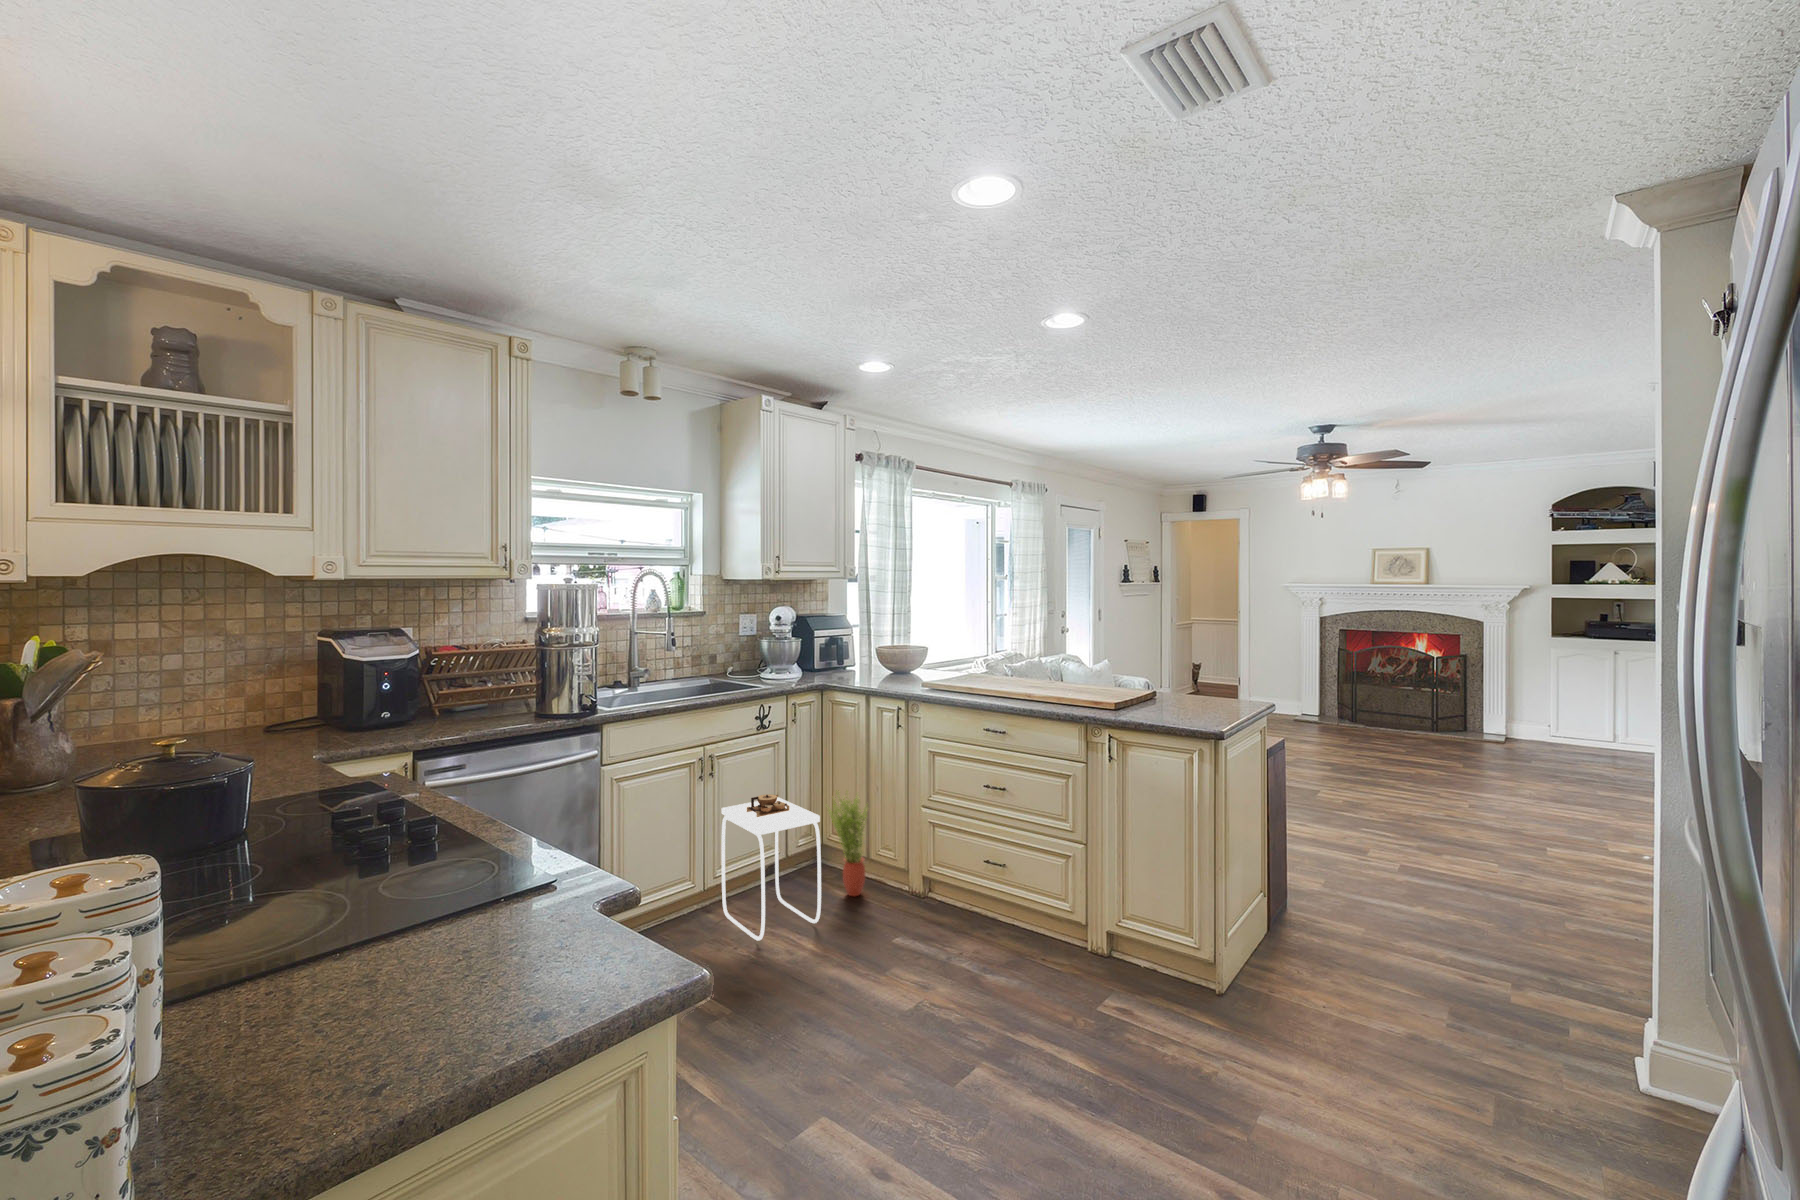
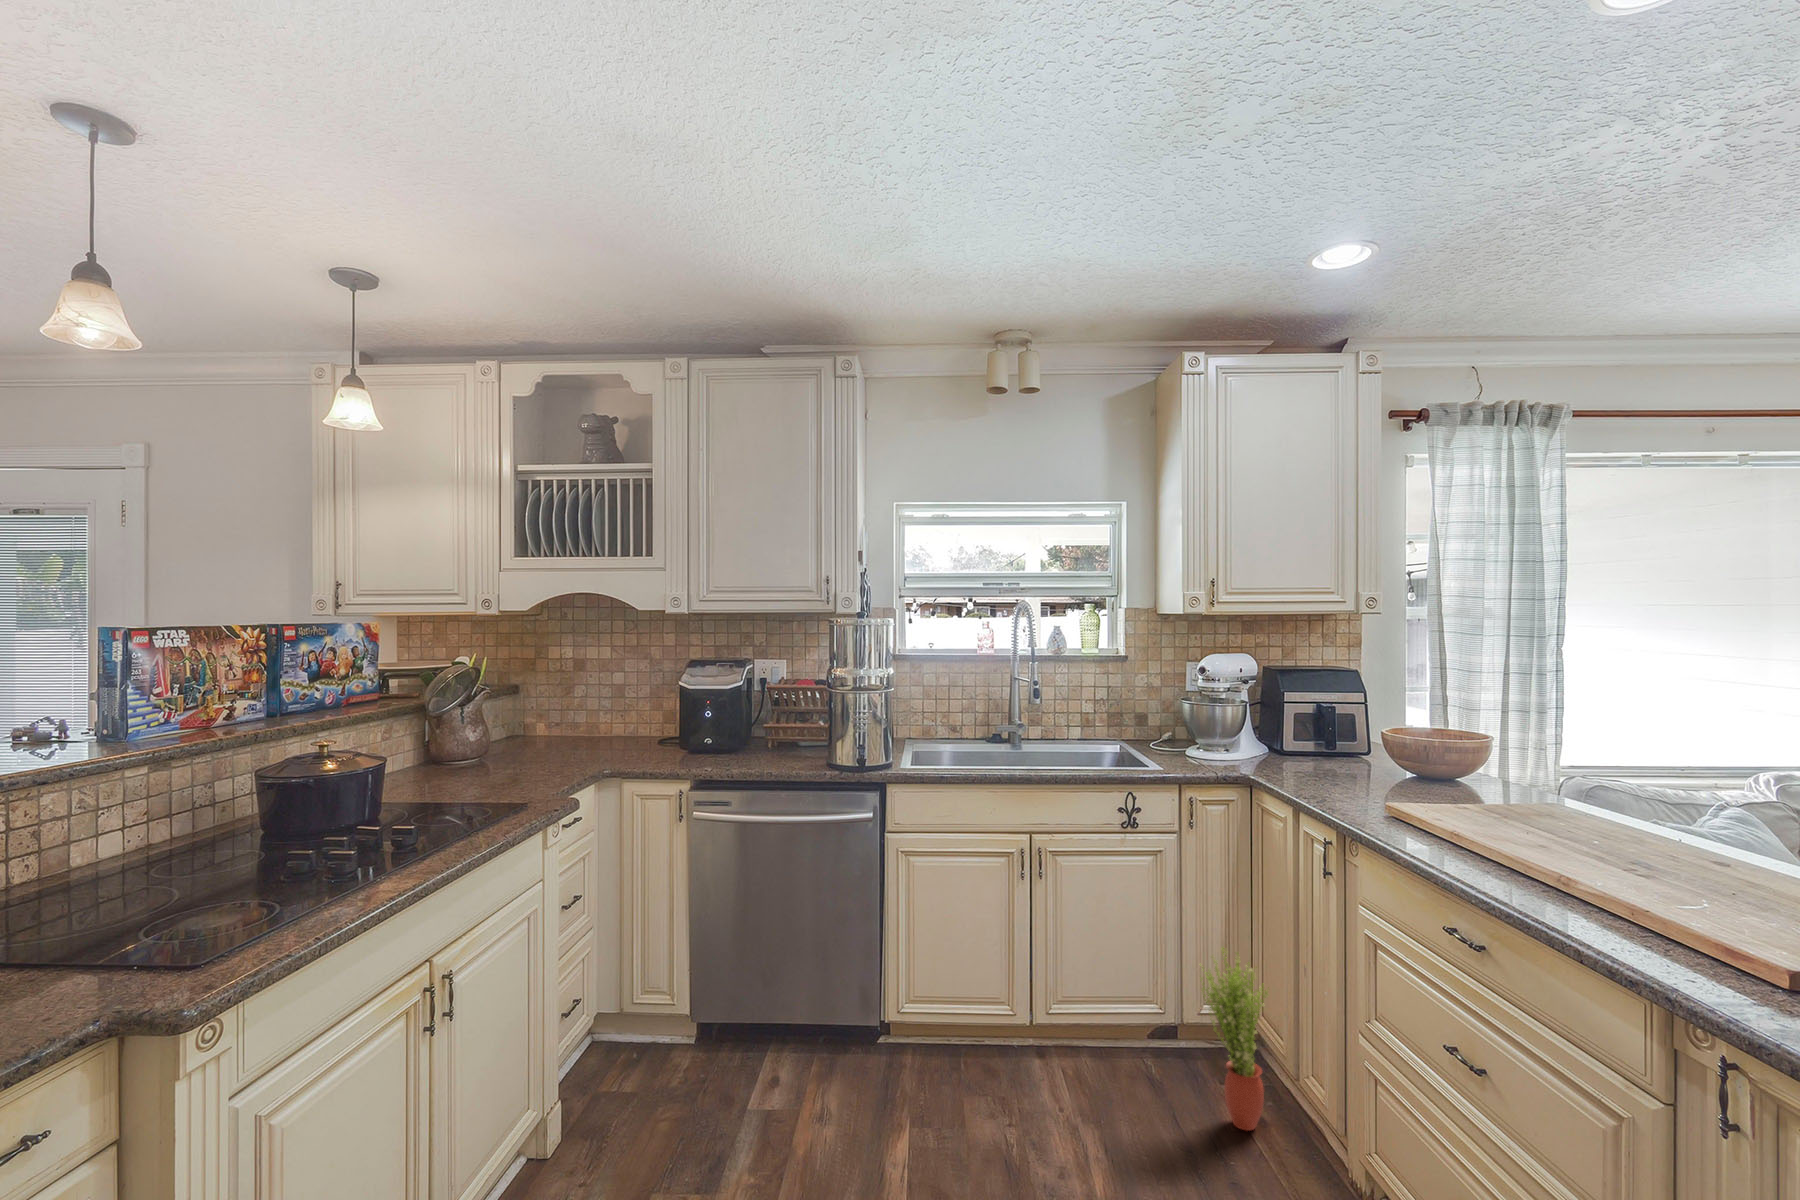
side table: present [722,794,821,941] -> none [1032,920,1135,1140]

